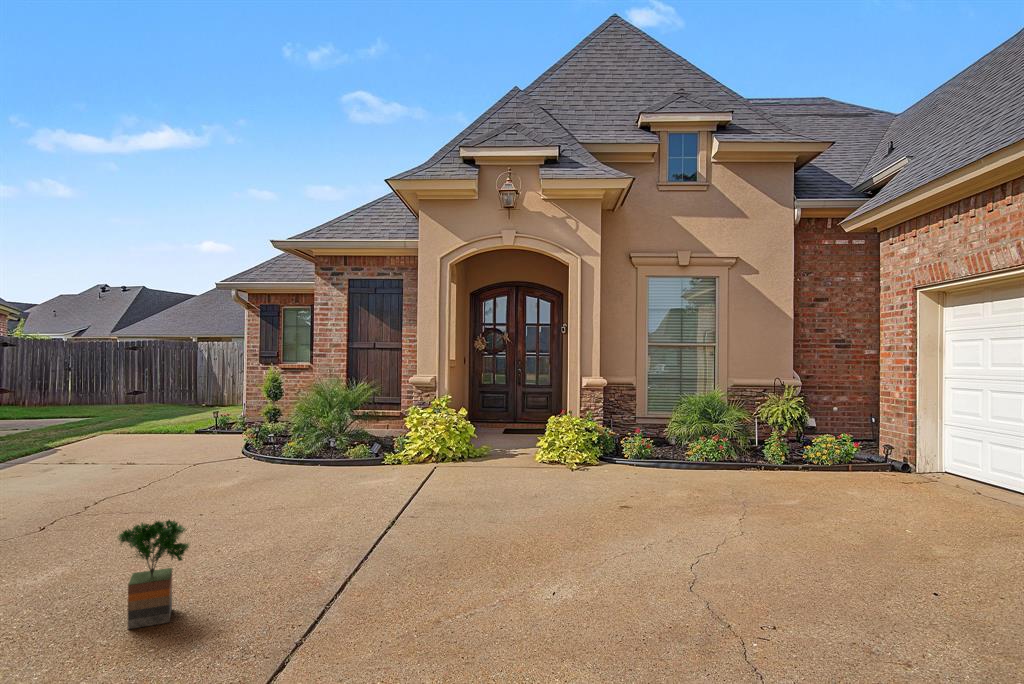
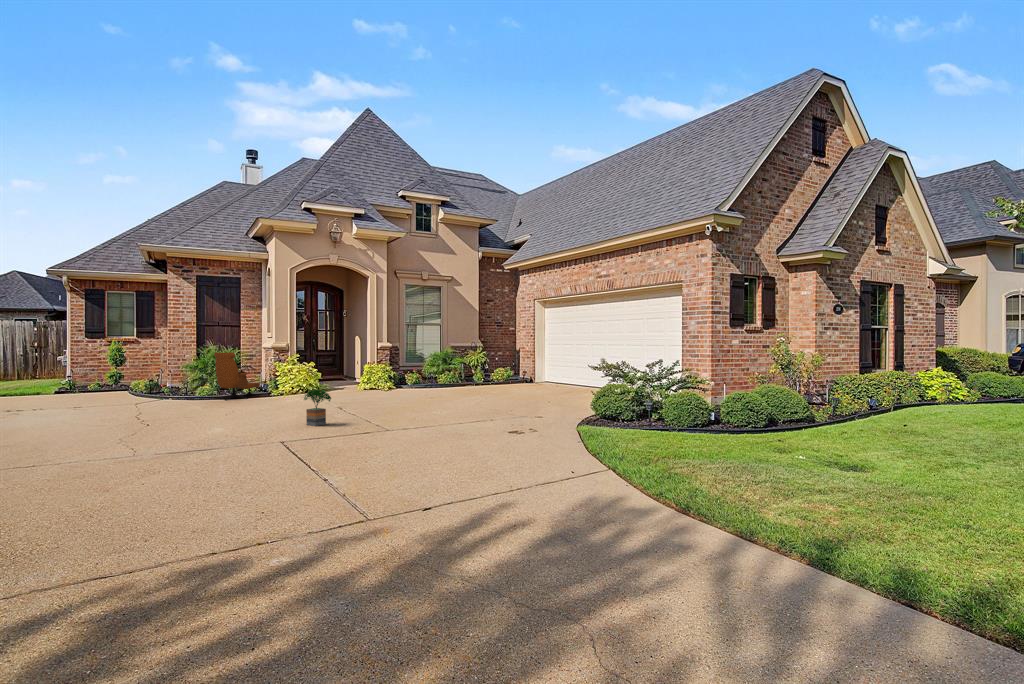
lounge chair: none [283,392,372,471] -> present [214,352,260,400]

